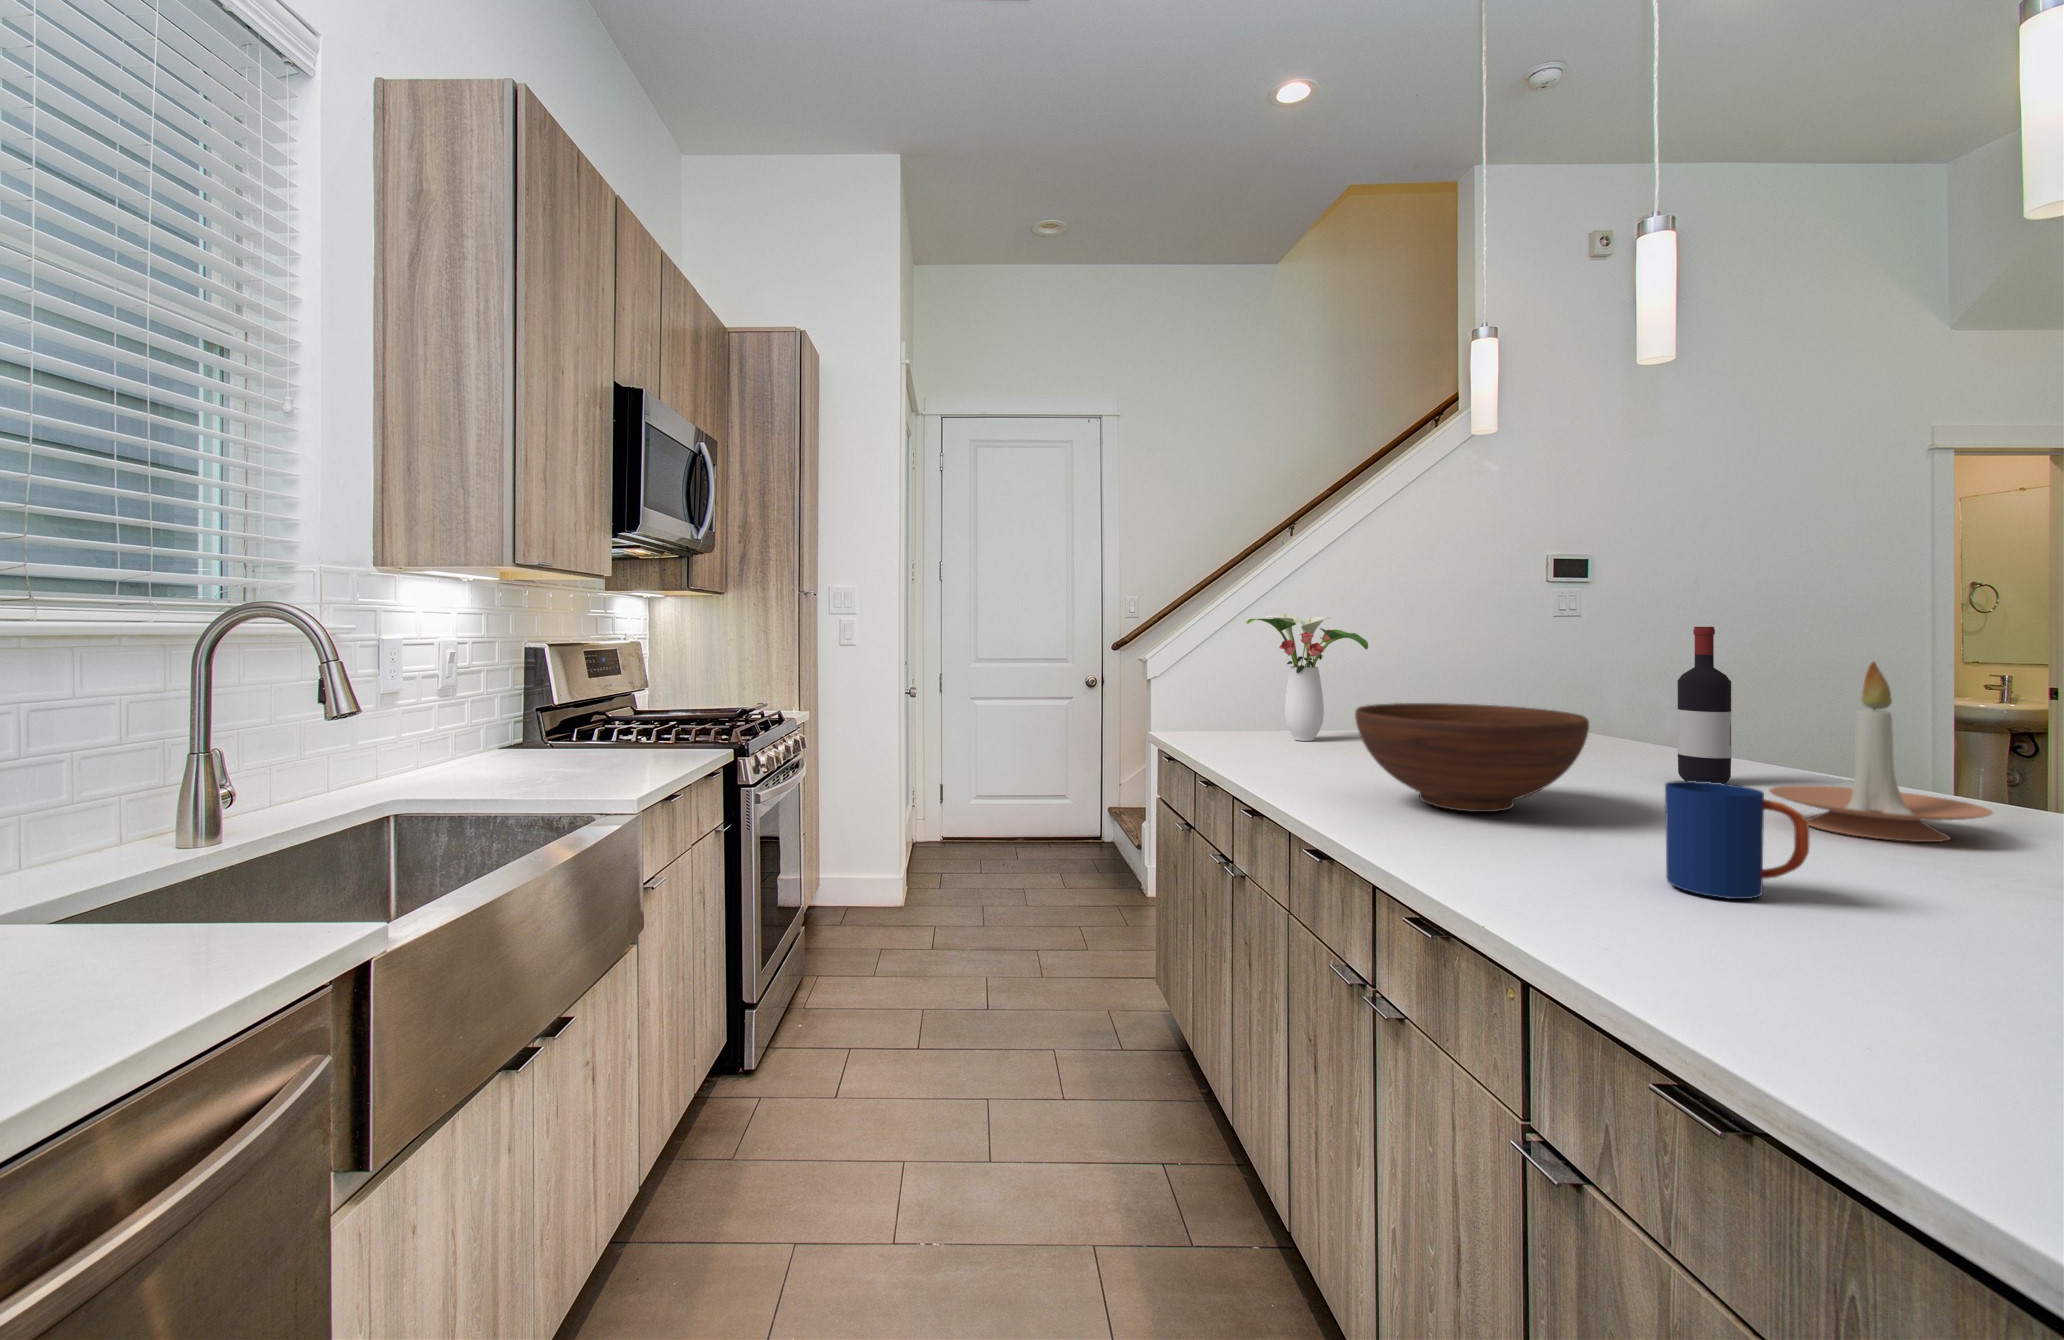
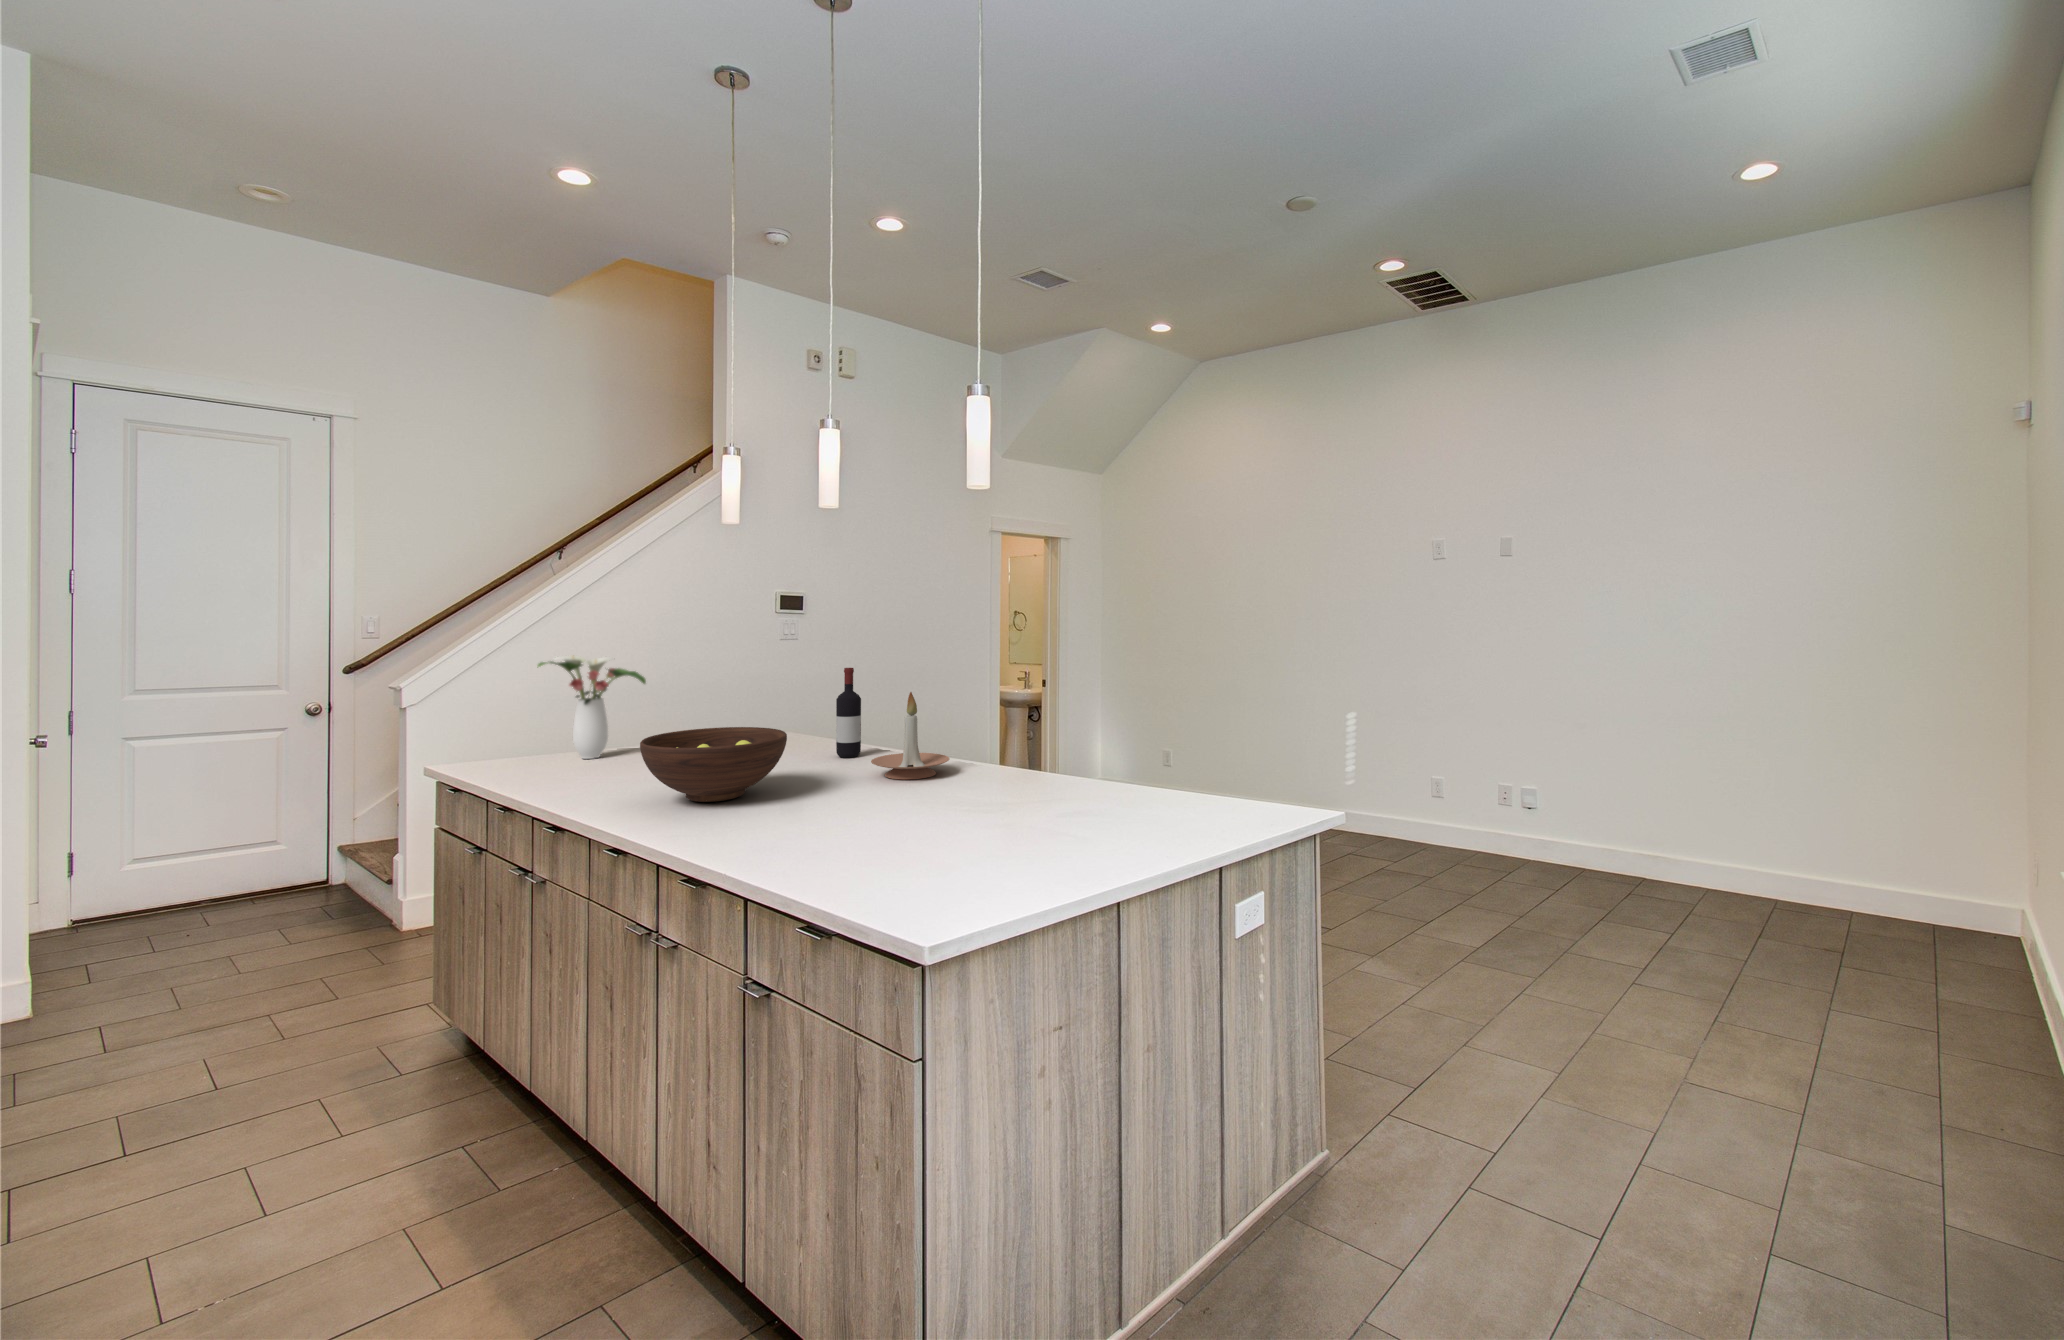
mug: present [1665,781,1810,899] -> none [816,769,873,829]

